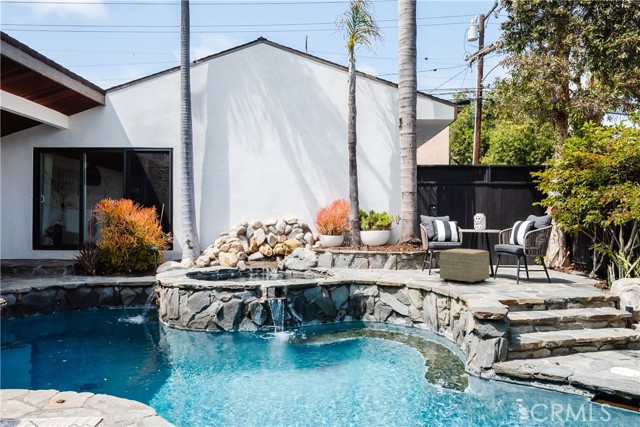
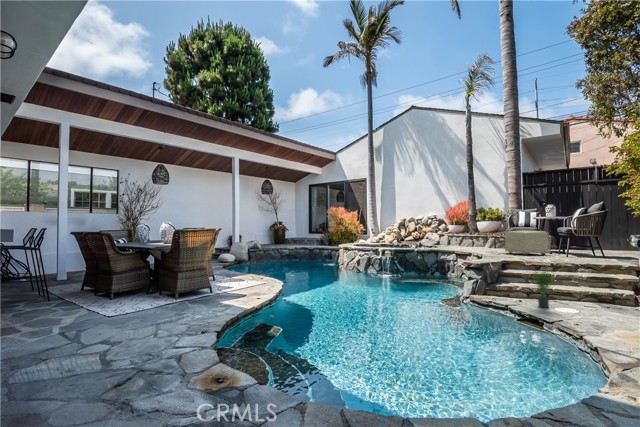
potted plant: none [576,314,621,373] -> present [534,267,552,308]

